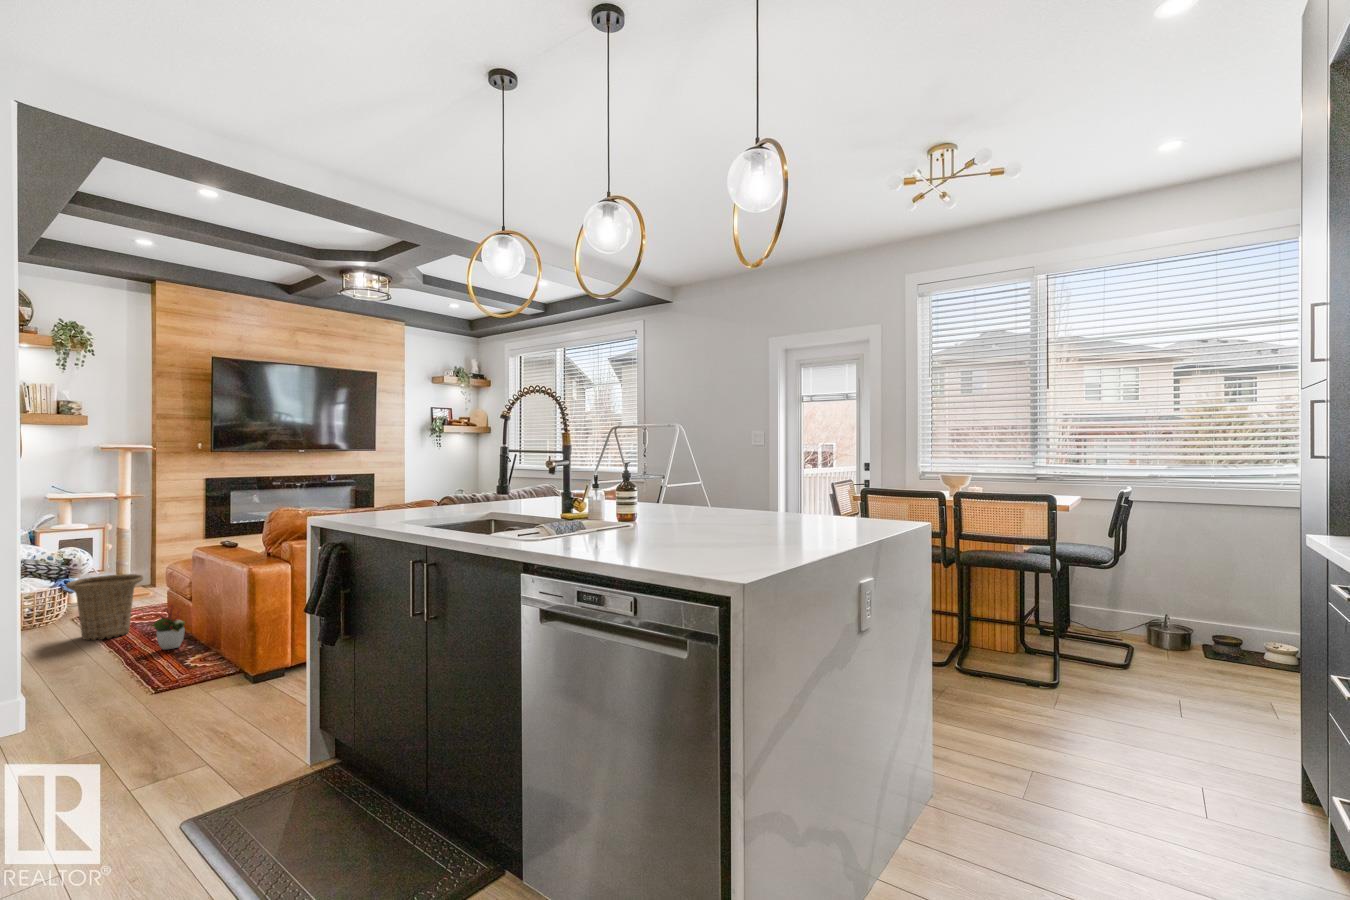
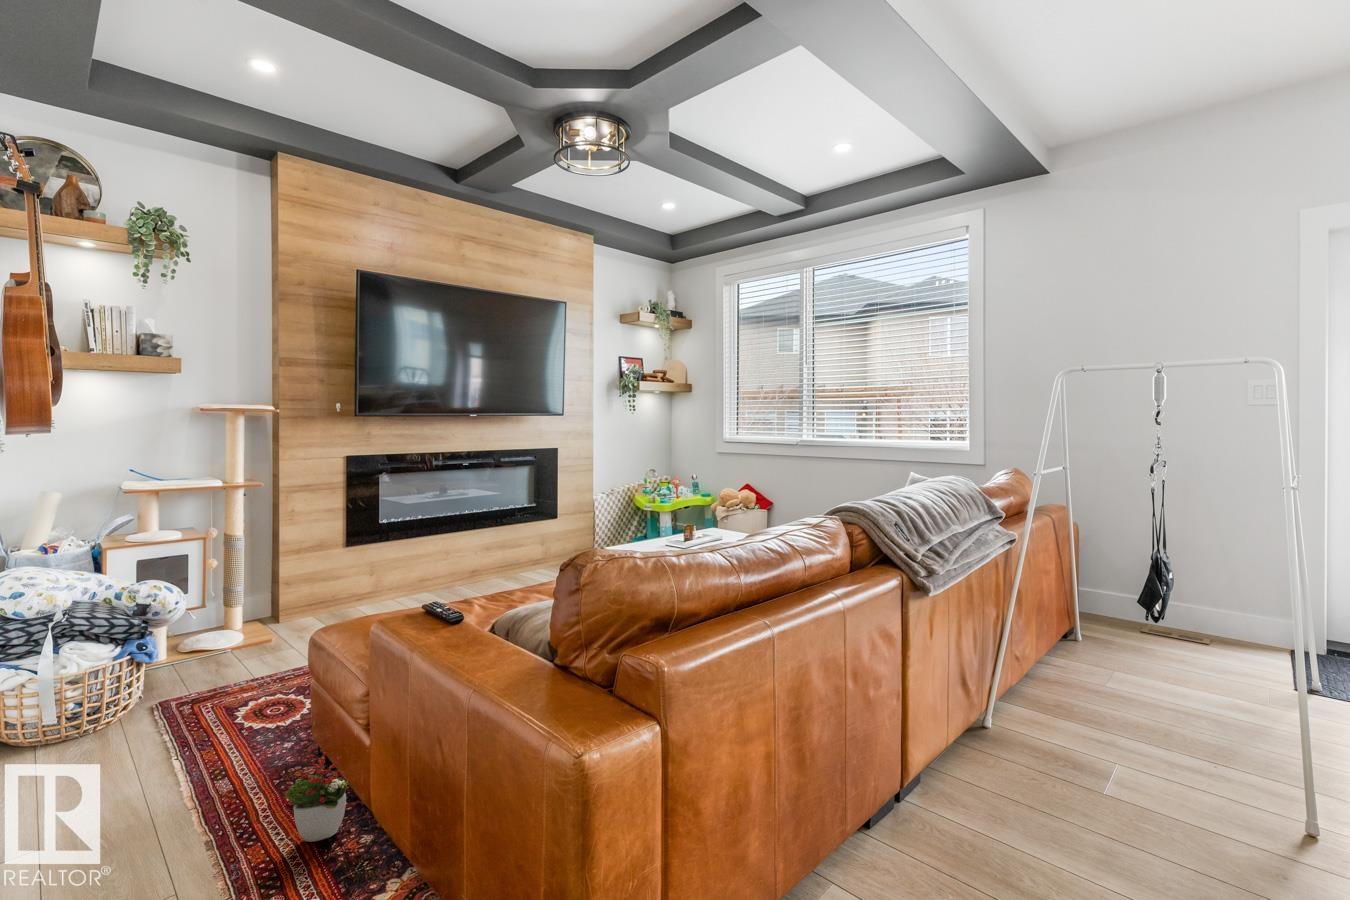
basket: present [66,574,143,640] -> none [128,646,265,786]

